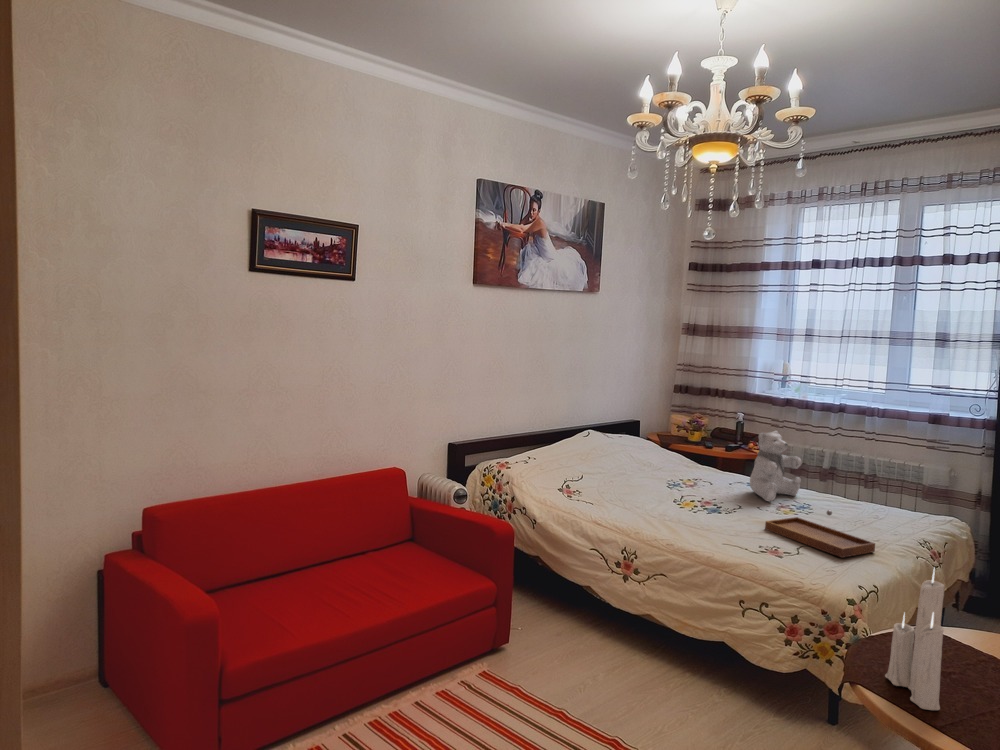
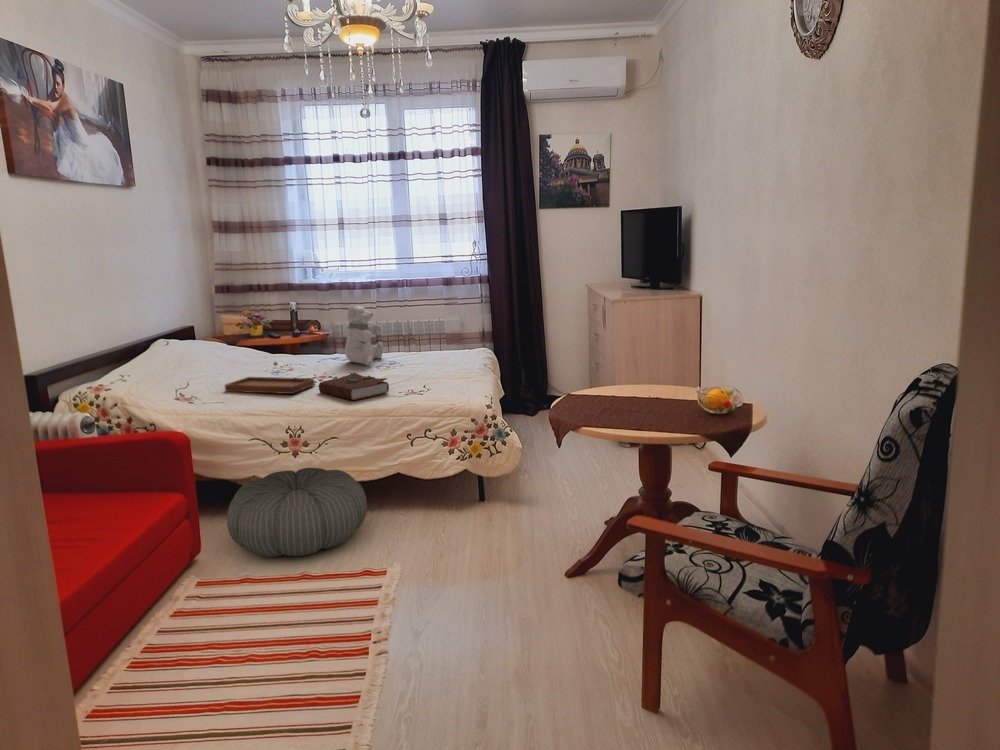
book: none [677,508,746,543] -> present [319,373,389,400]
tray: present [765,510,875,558] -> present [225,362,314,394]
candle: present [885,568,945,710] -> none [583,330,622,422]
pouf: none [531,590,673,695] -> present [227,468,367,557]

